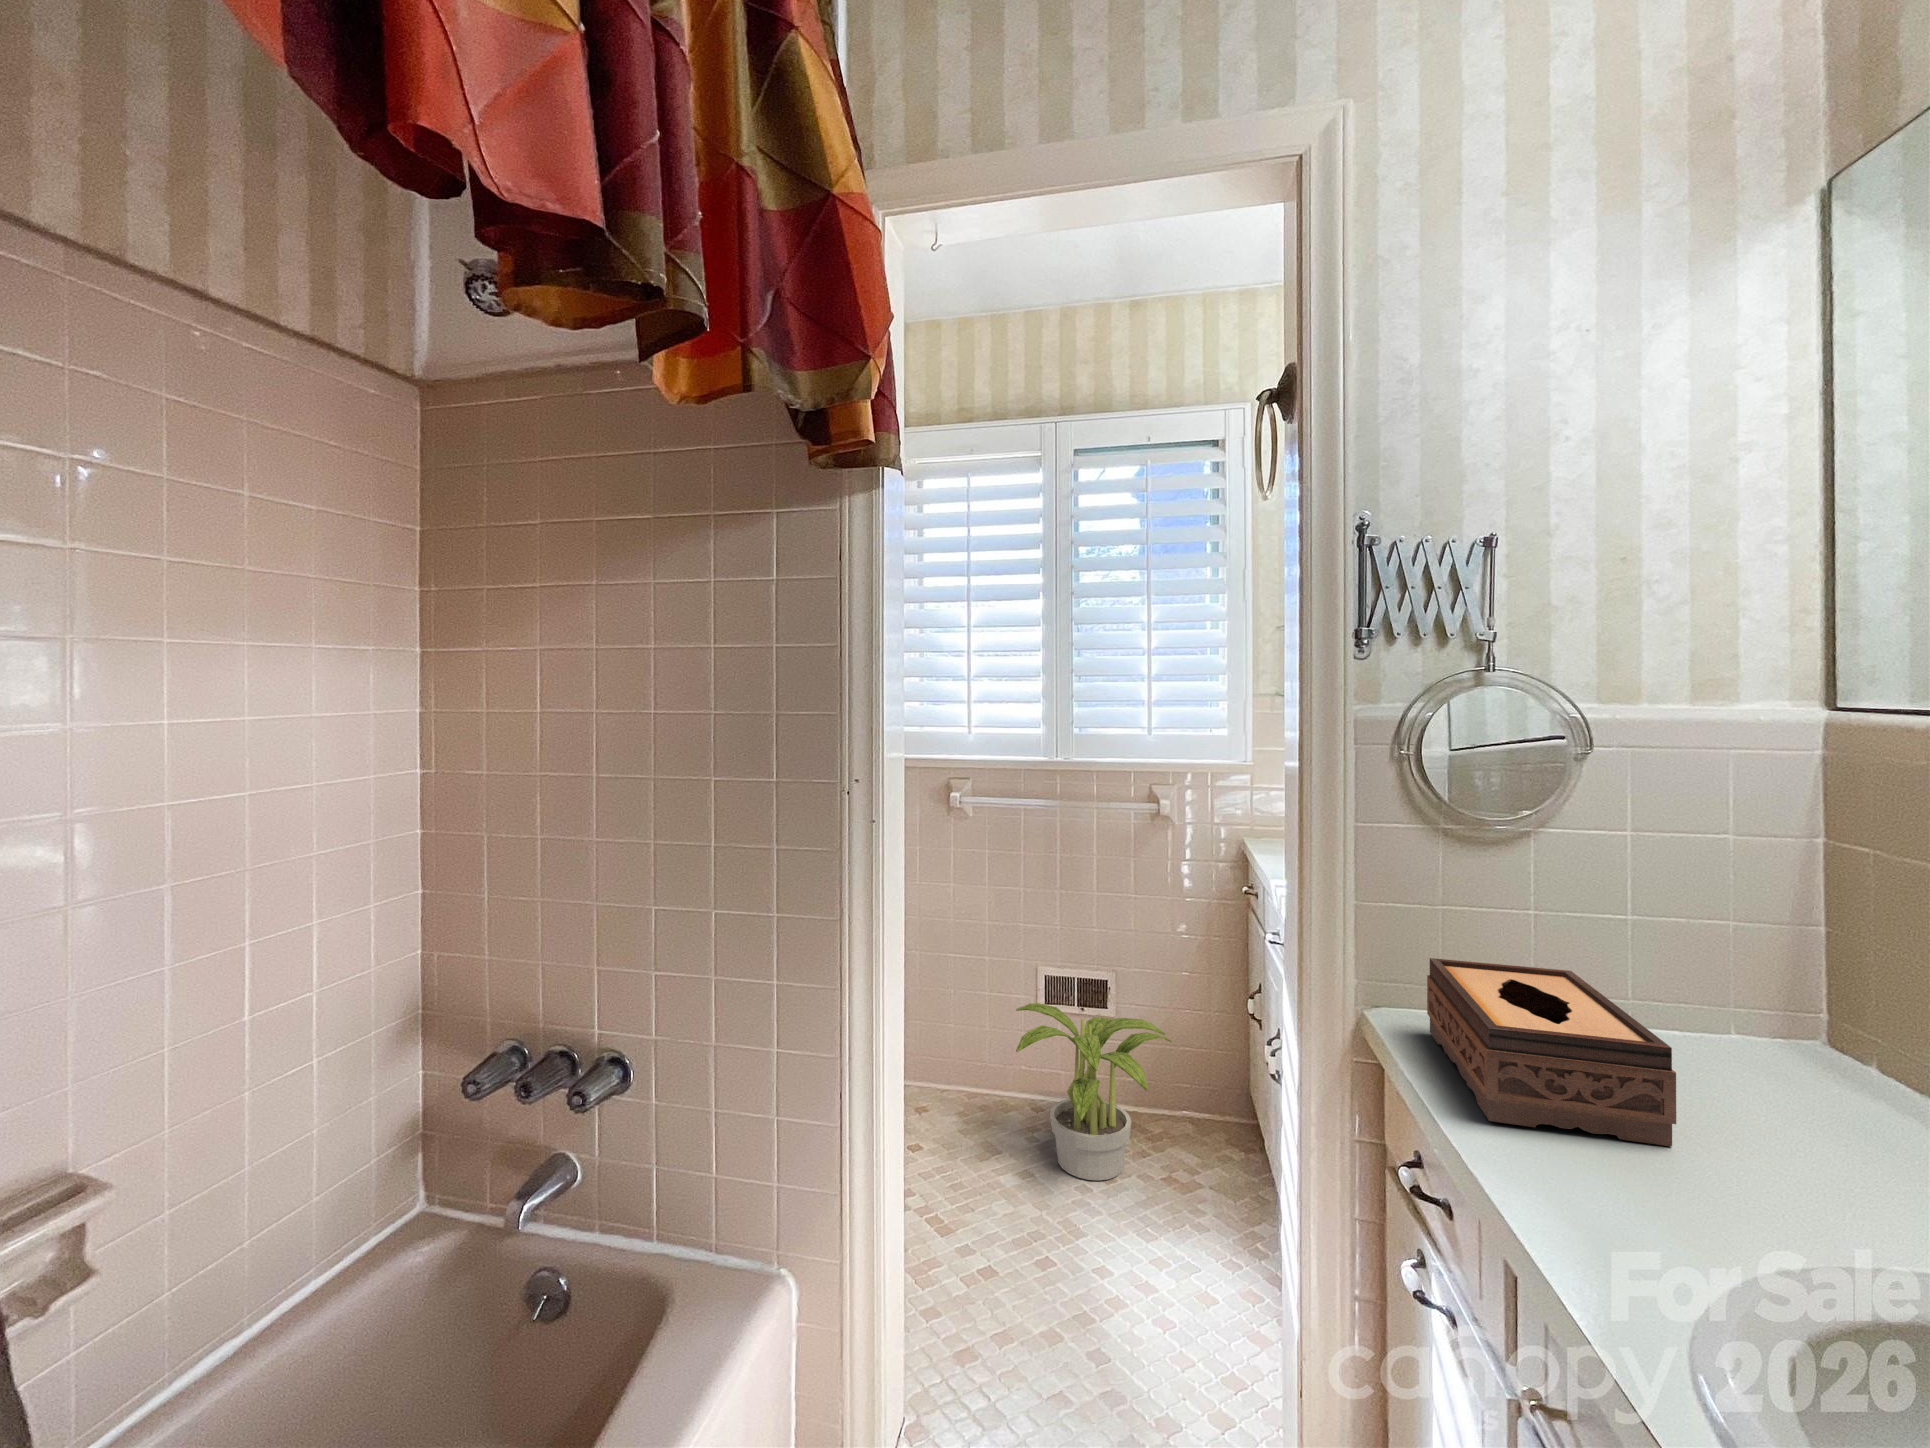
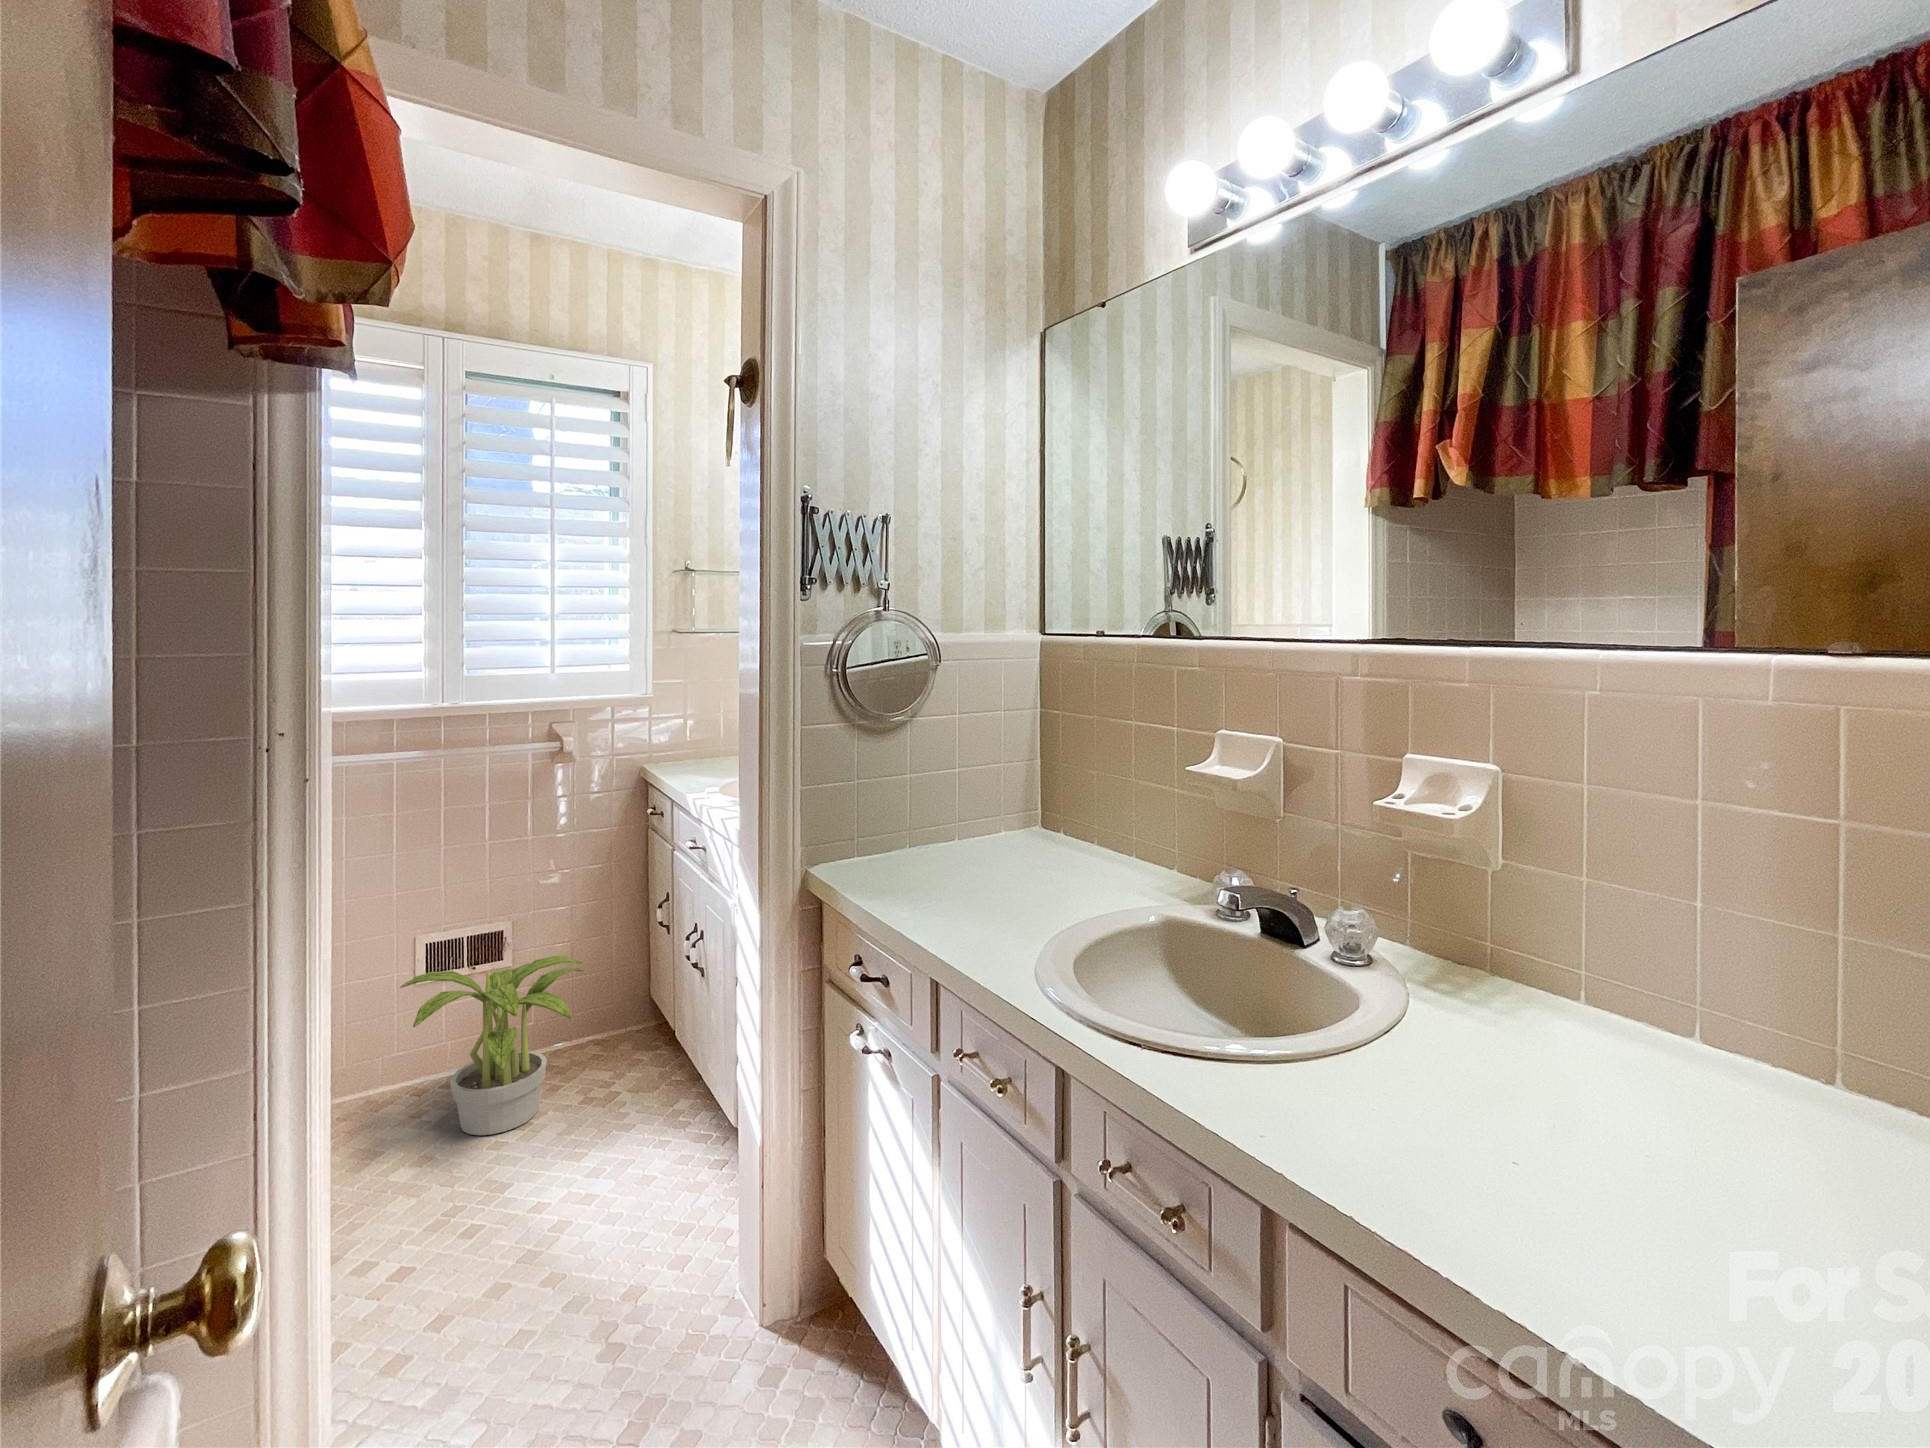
tissue box: present [1427,958,1676,1147] -> none [851,808,993,903]

